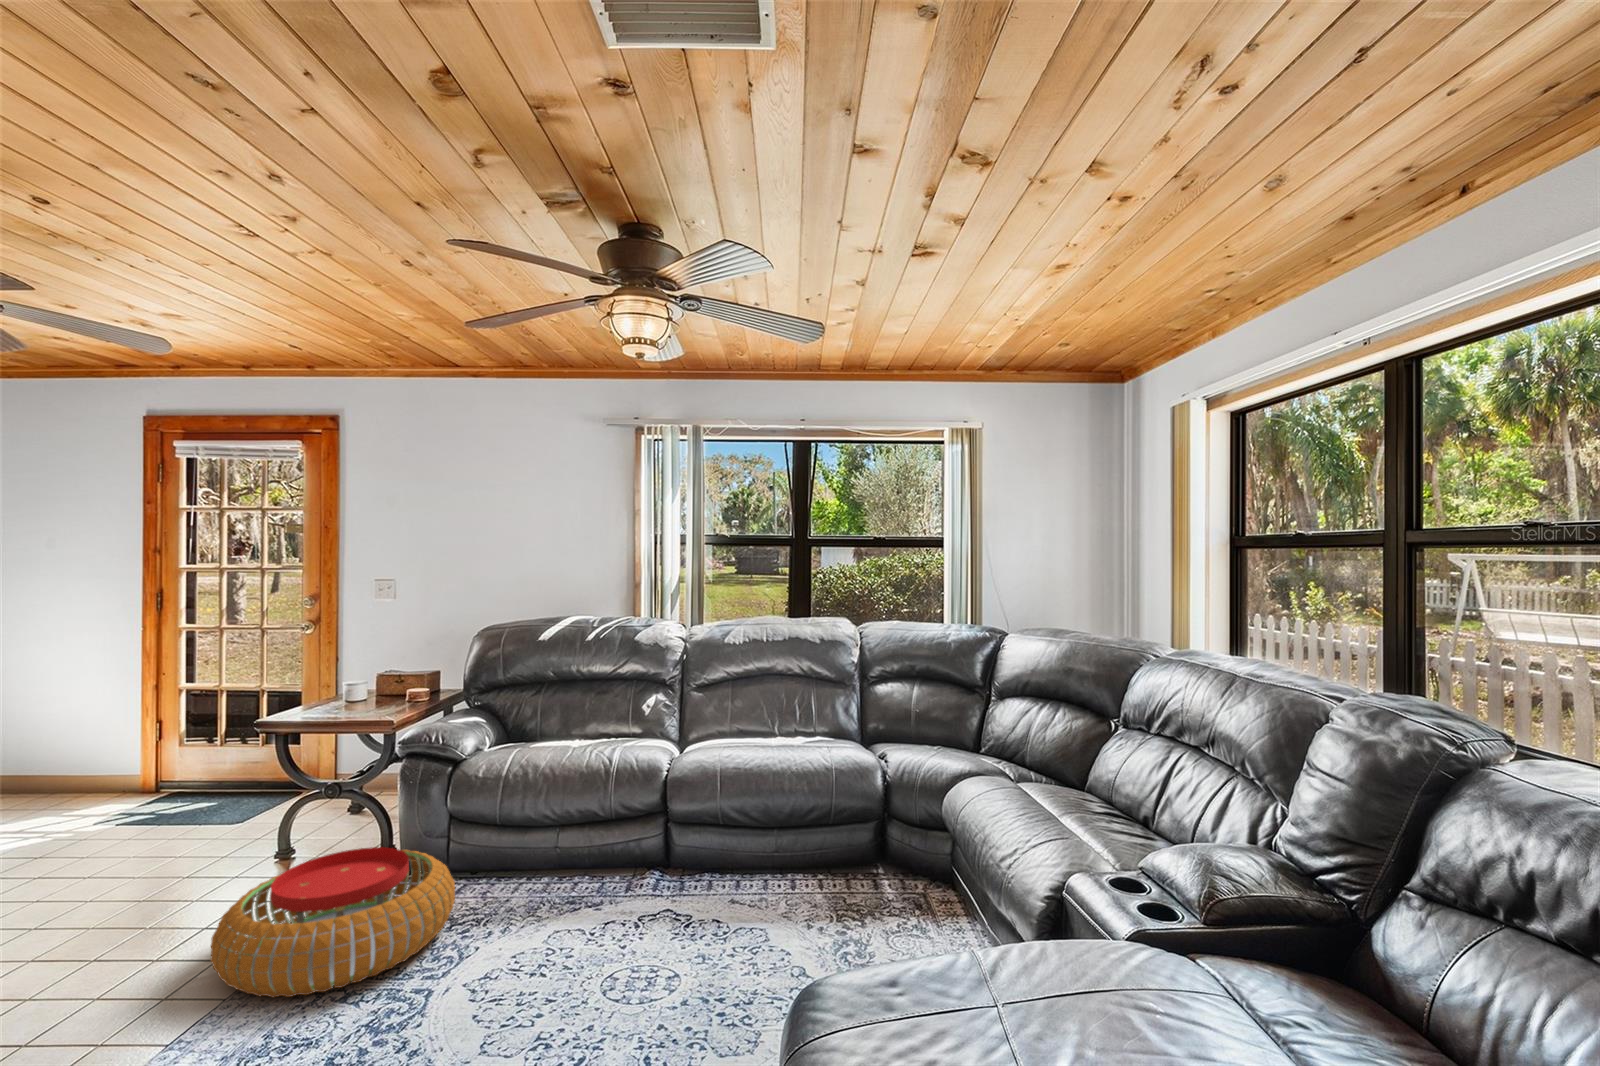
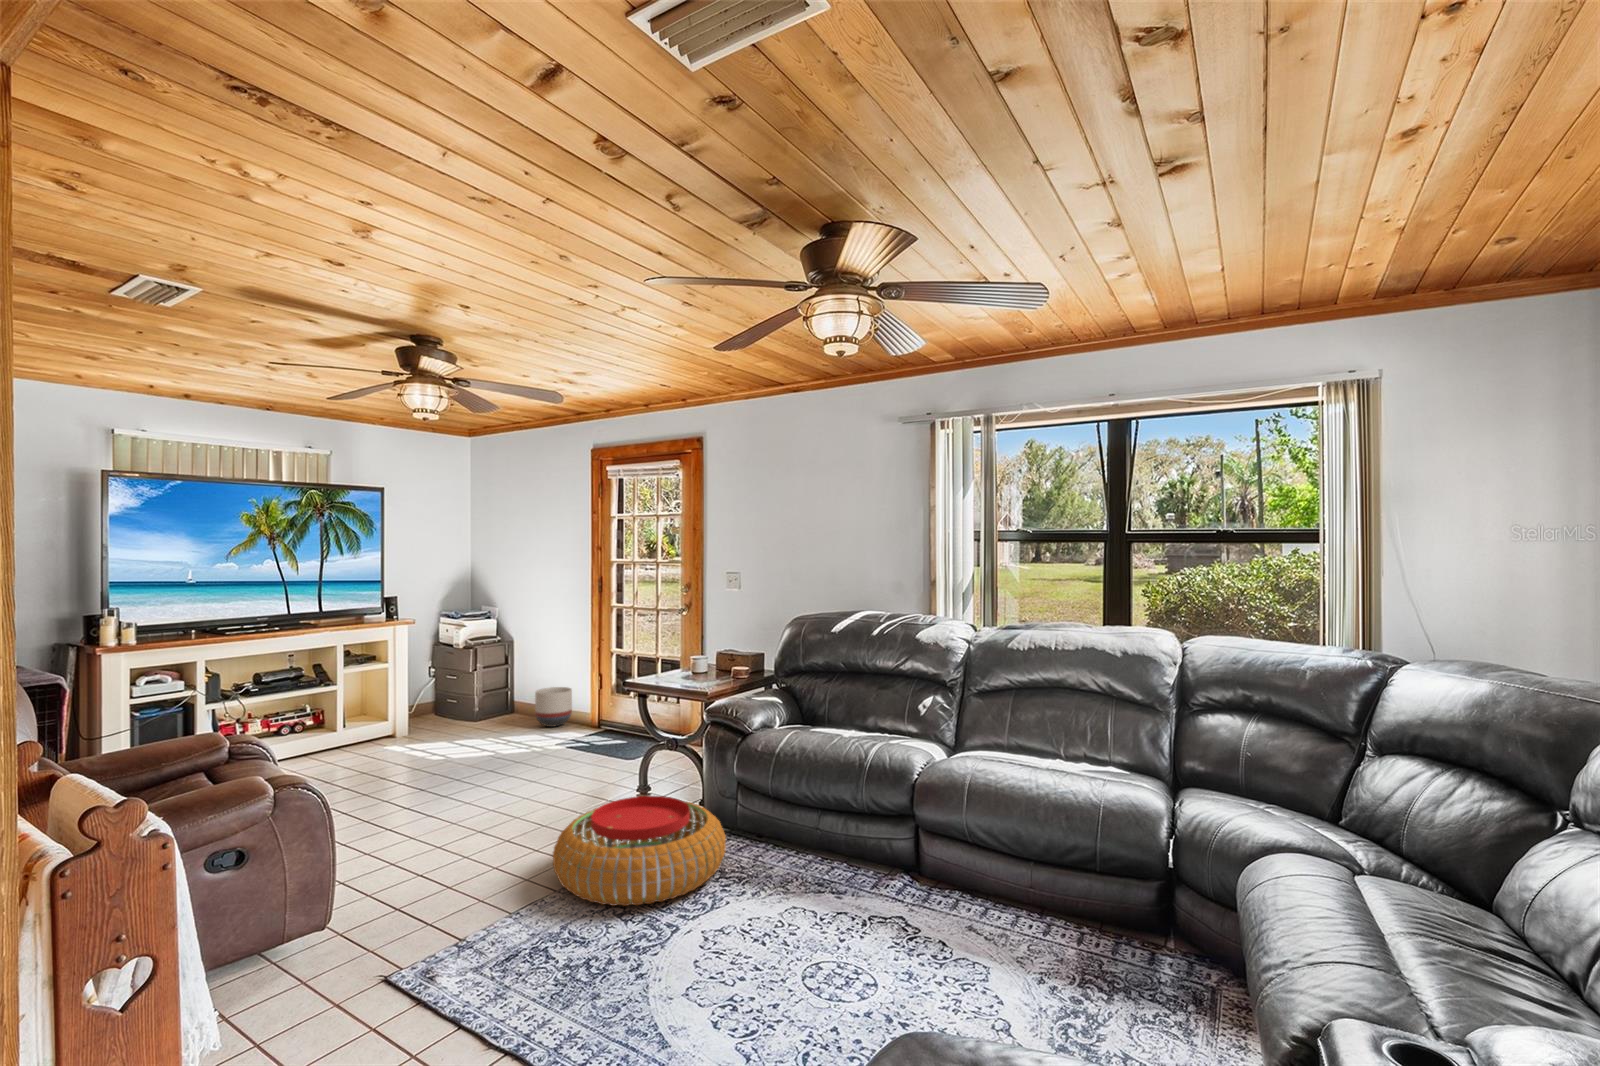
planter: none [51,747,118,804] -> present [535,687,572,727]

